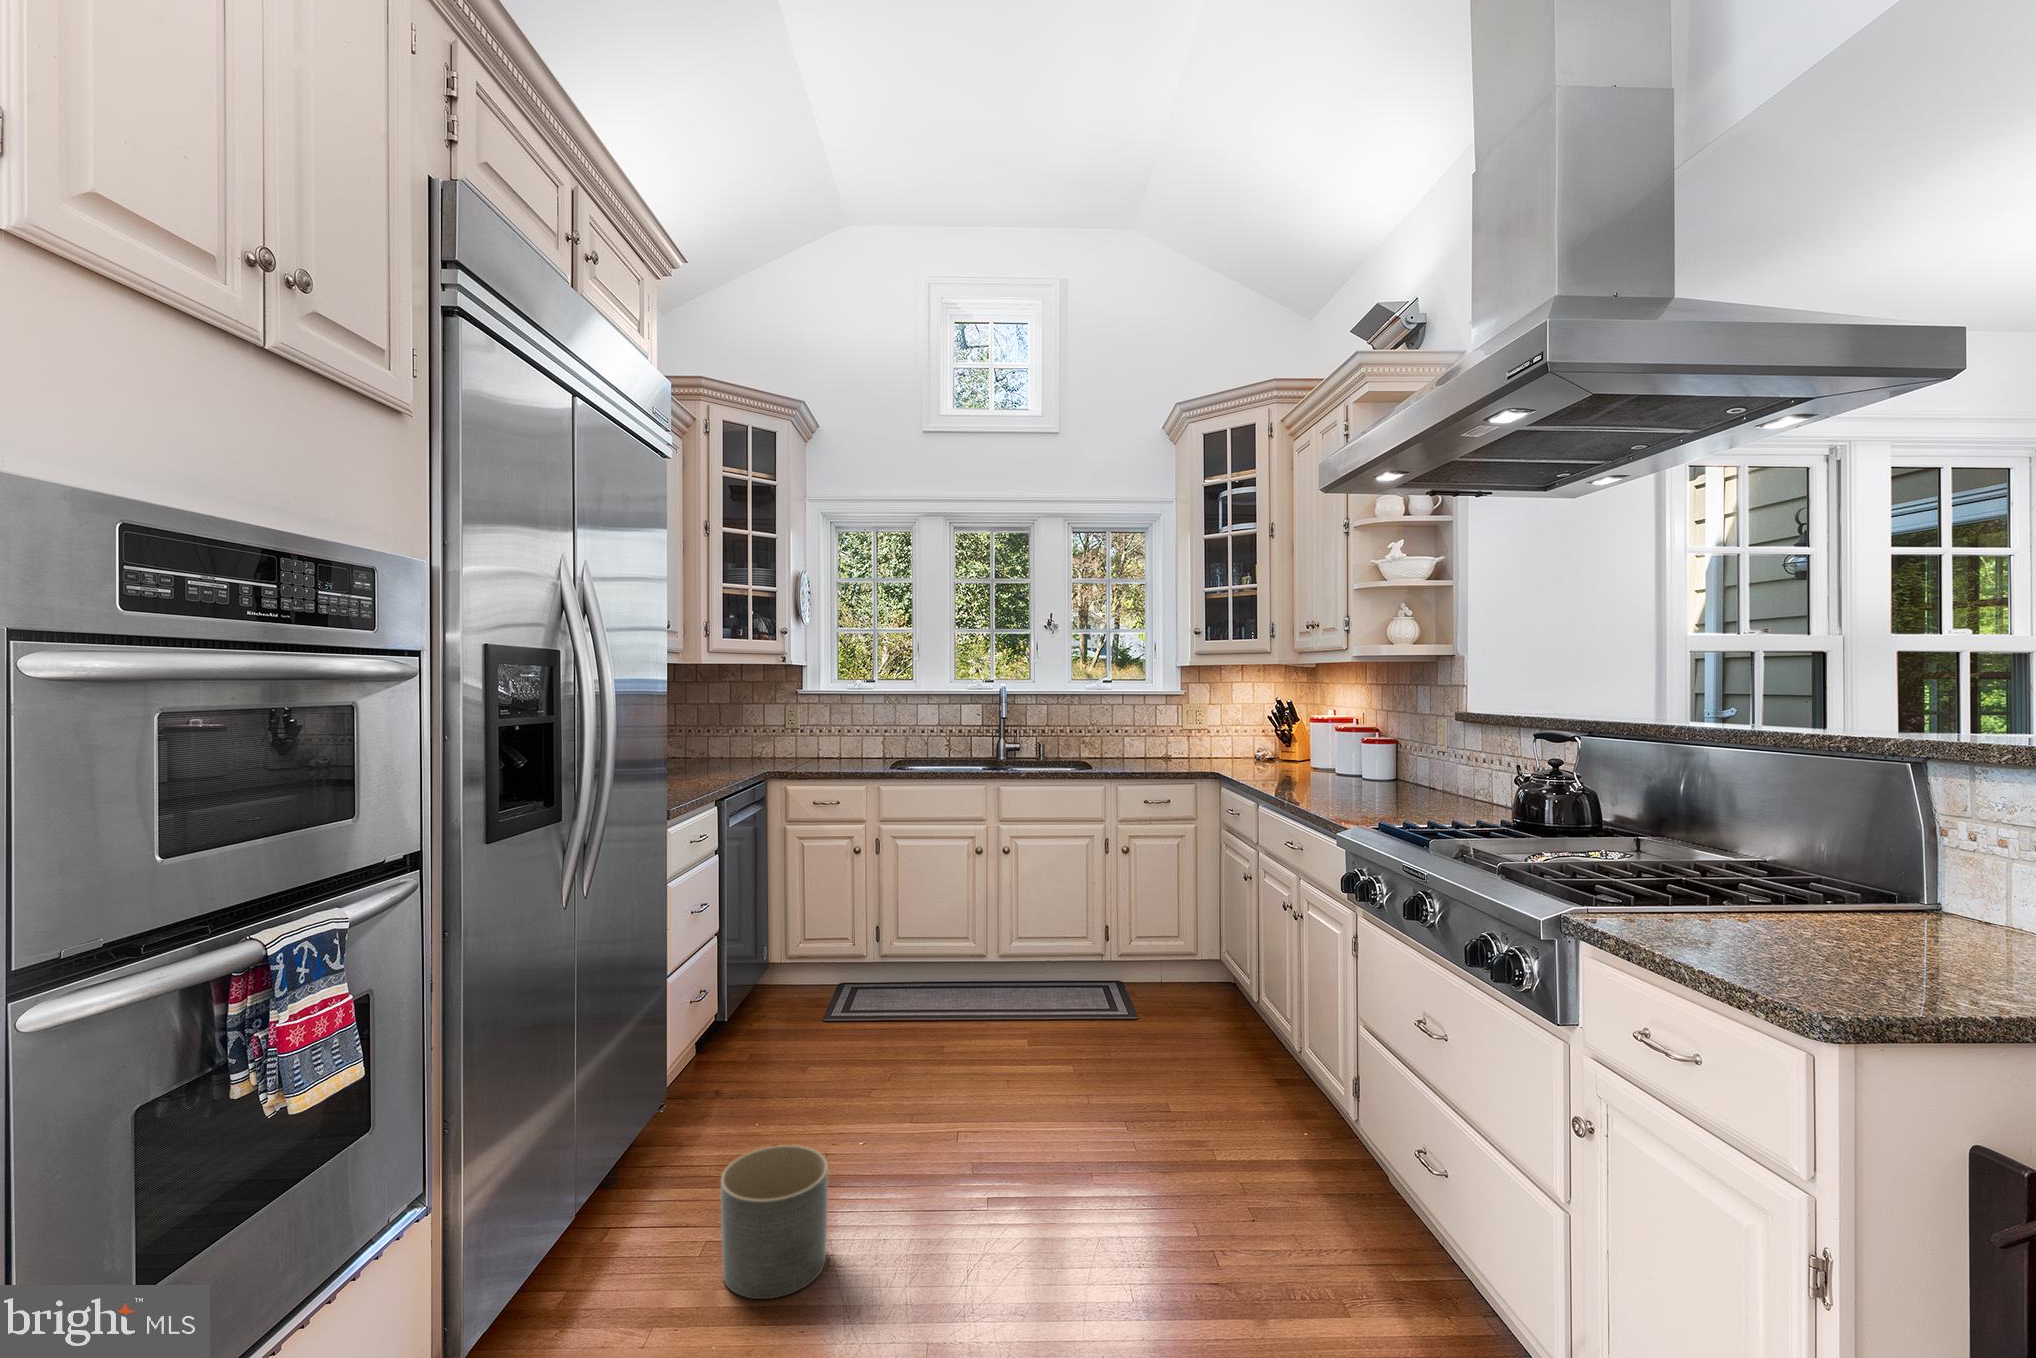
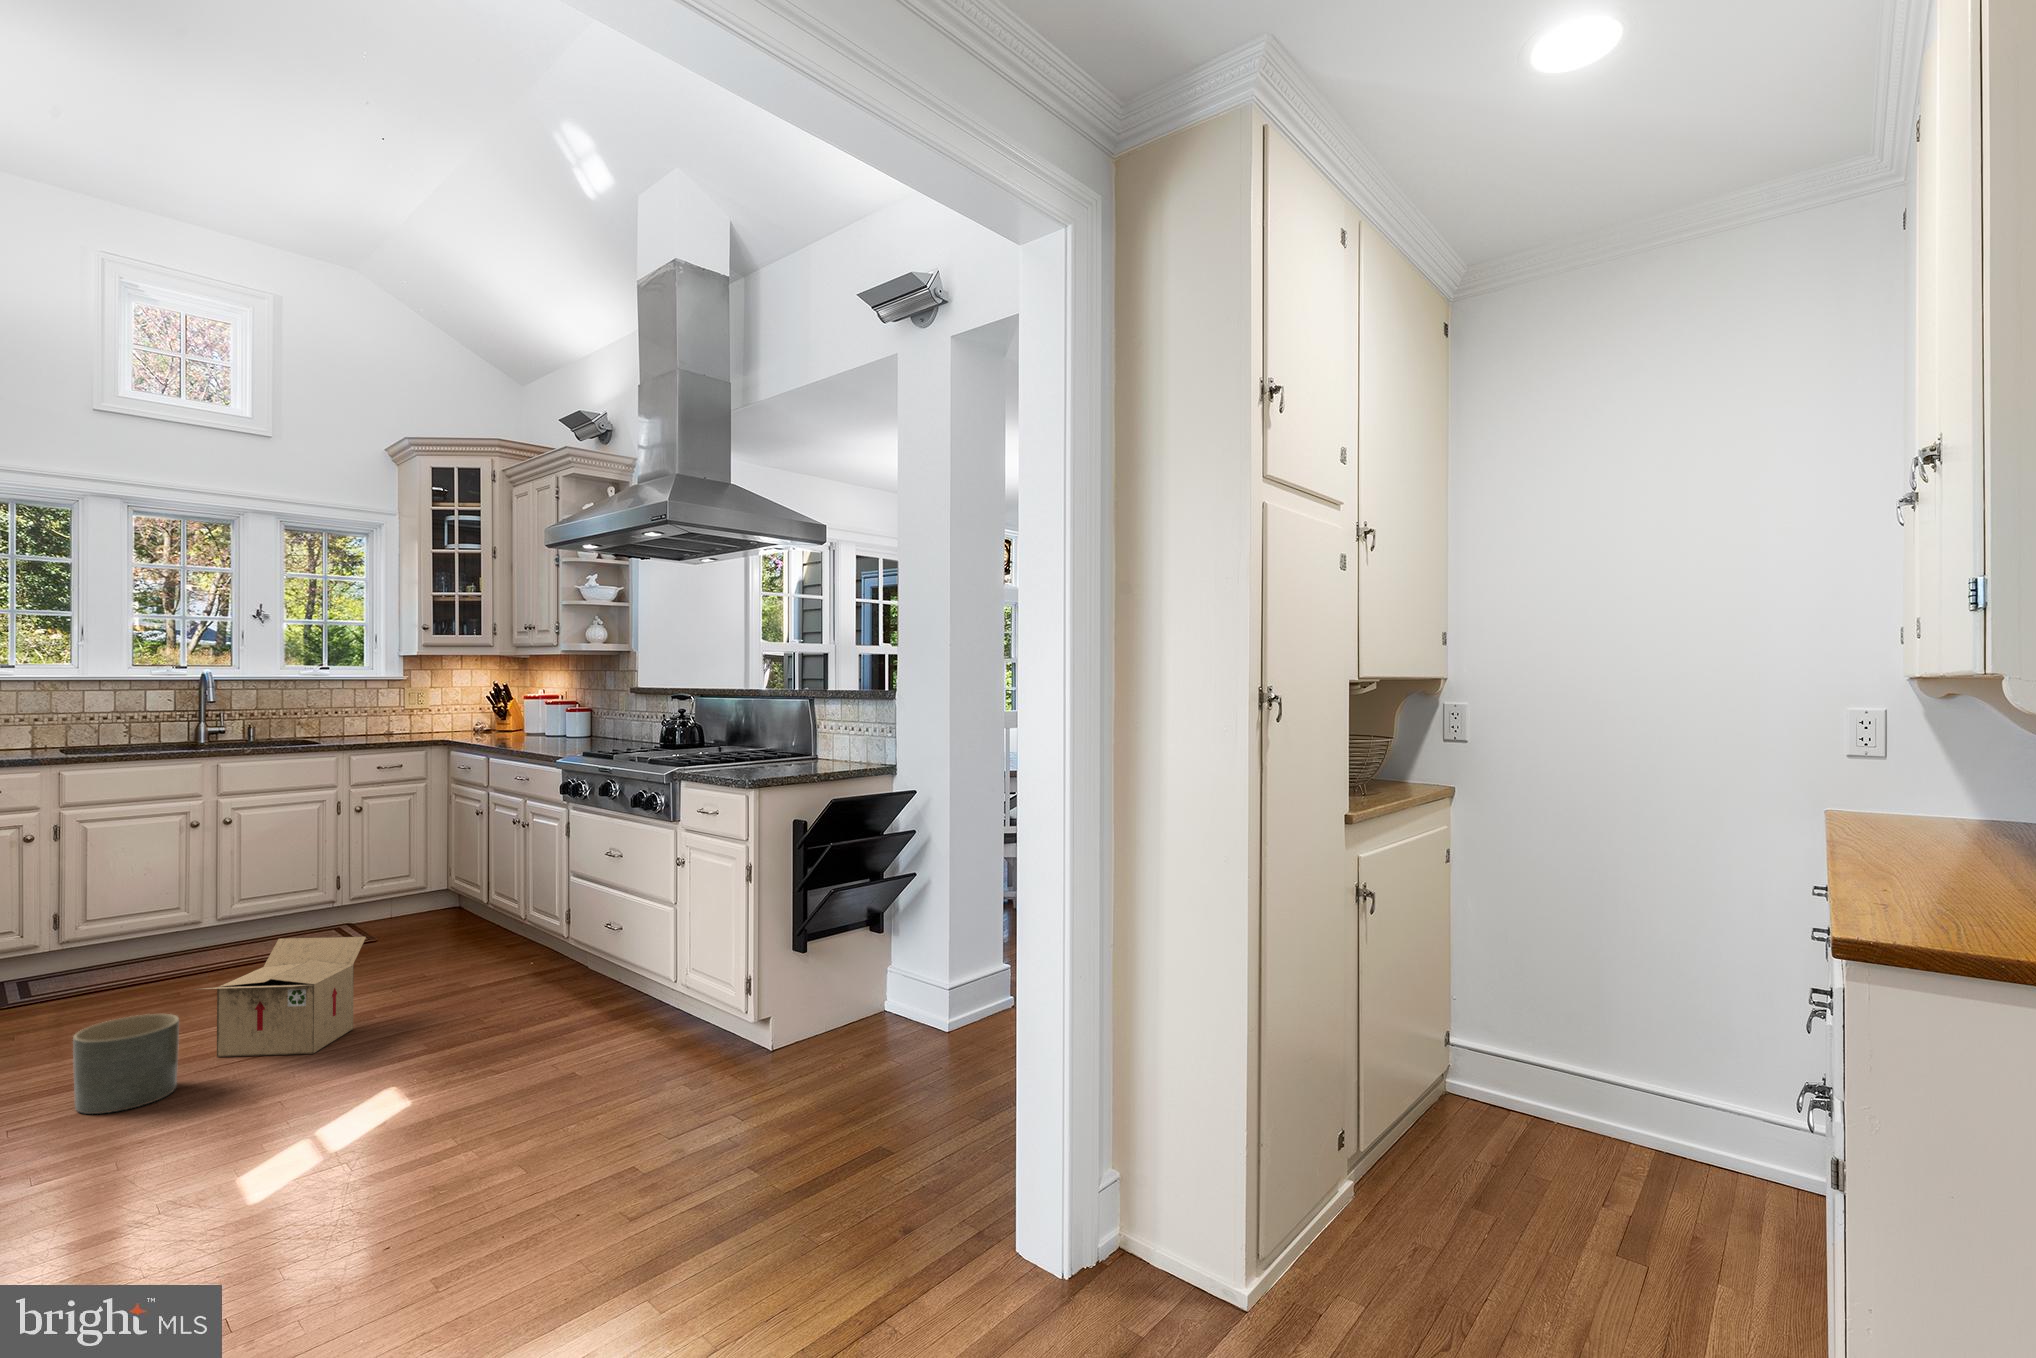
cardboard box: none [859,1048,1066,1263] -> present [195,937,366,1057]

